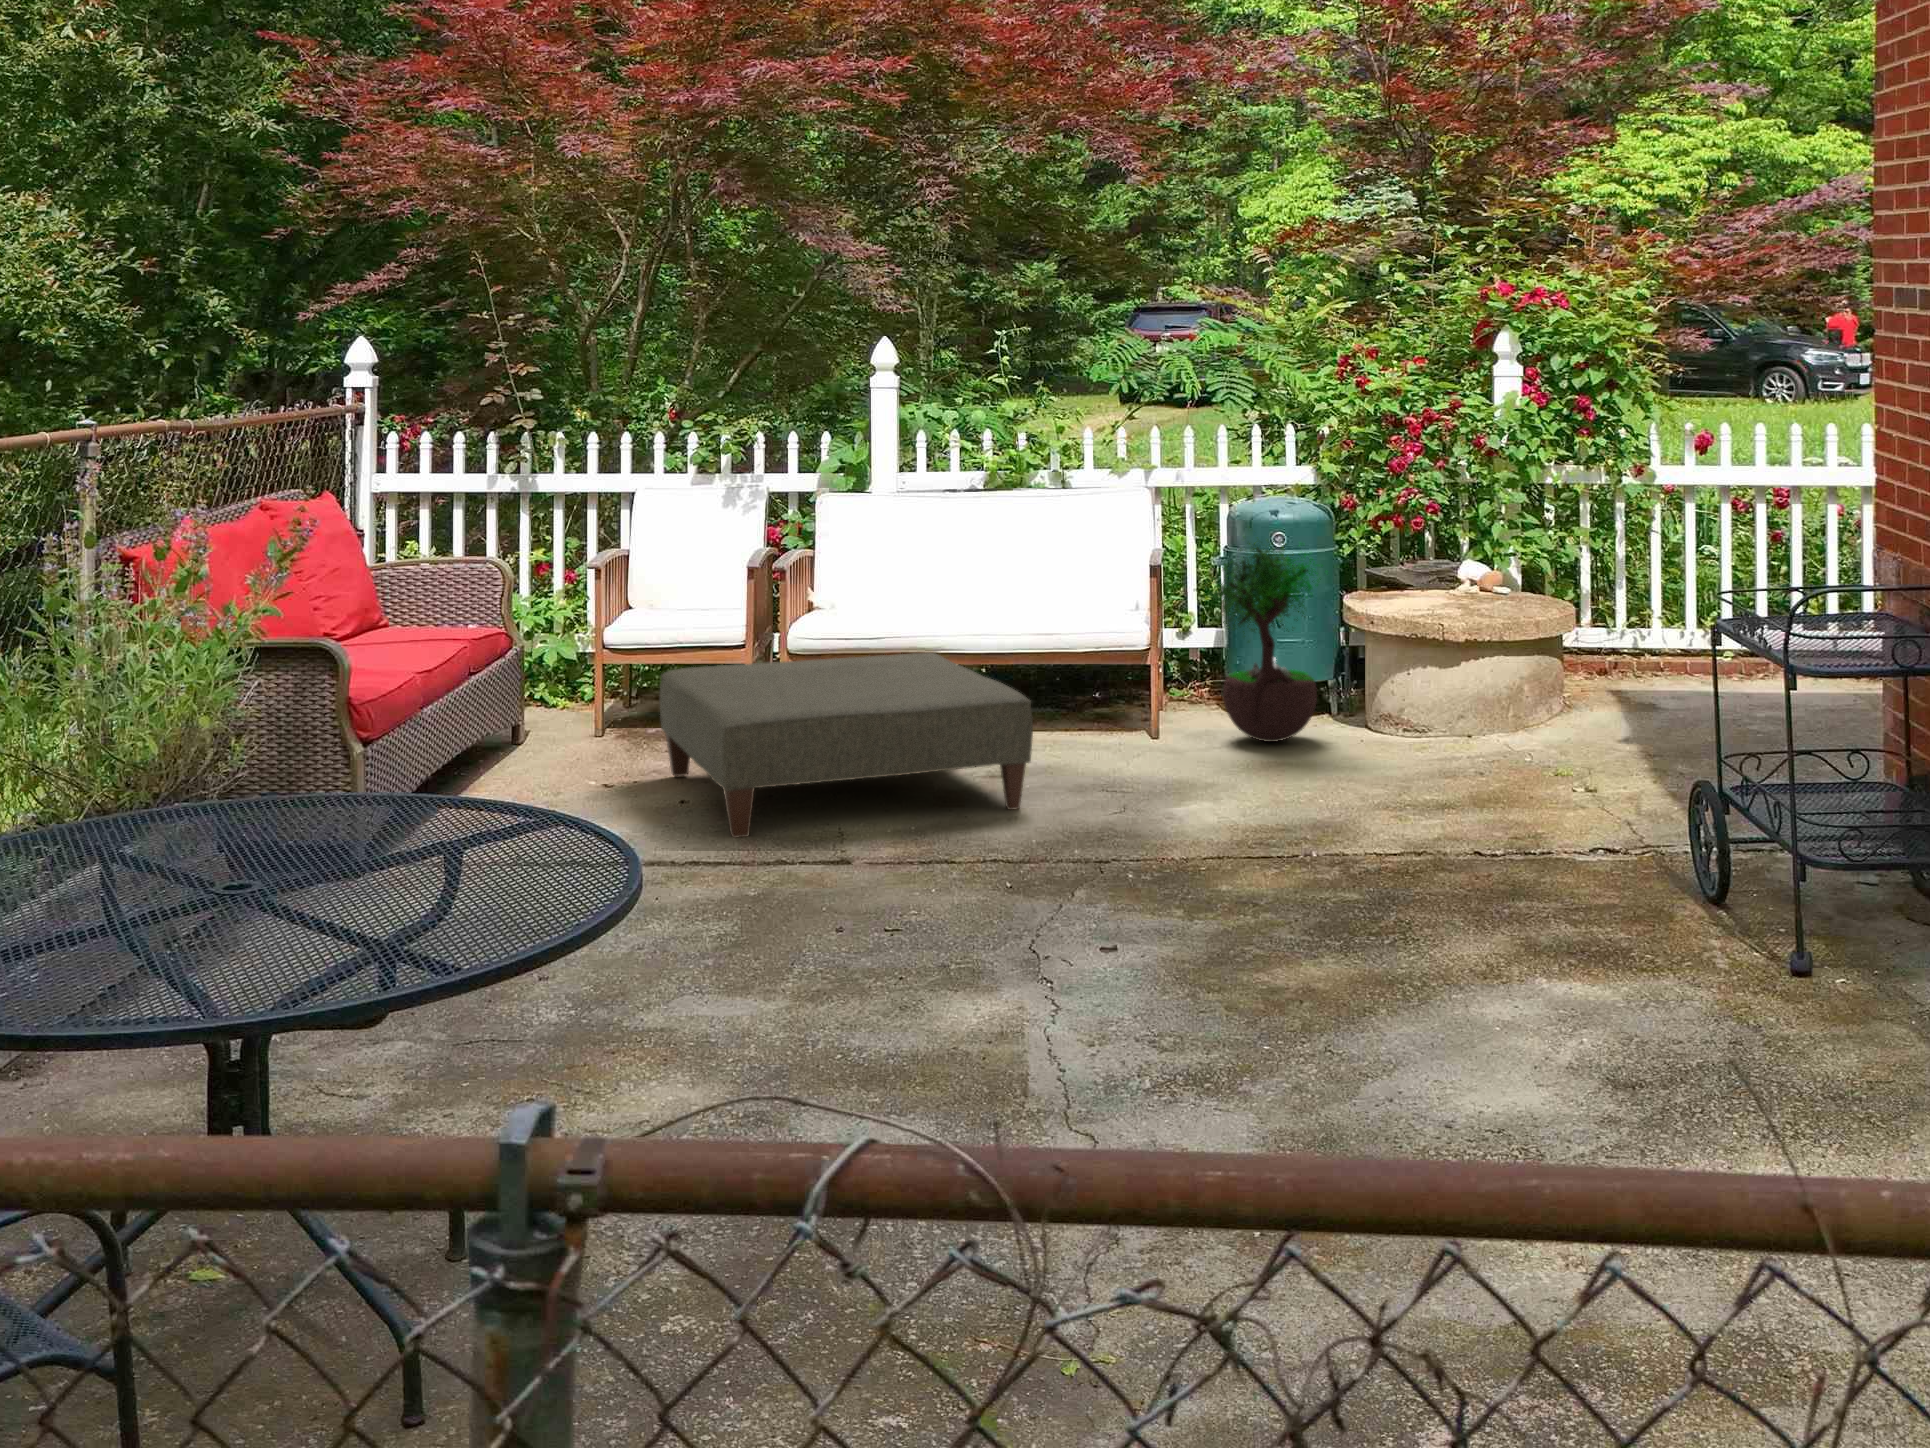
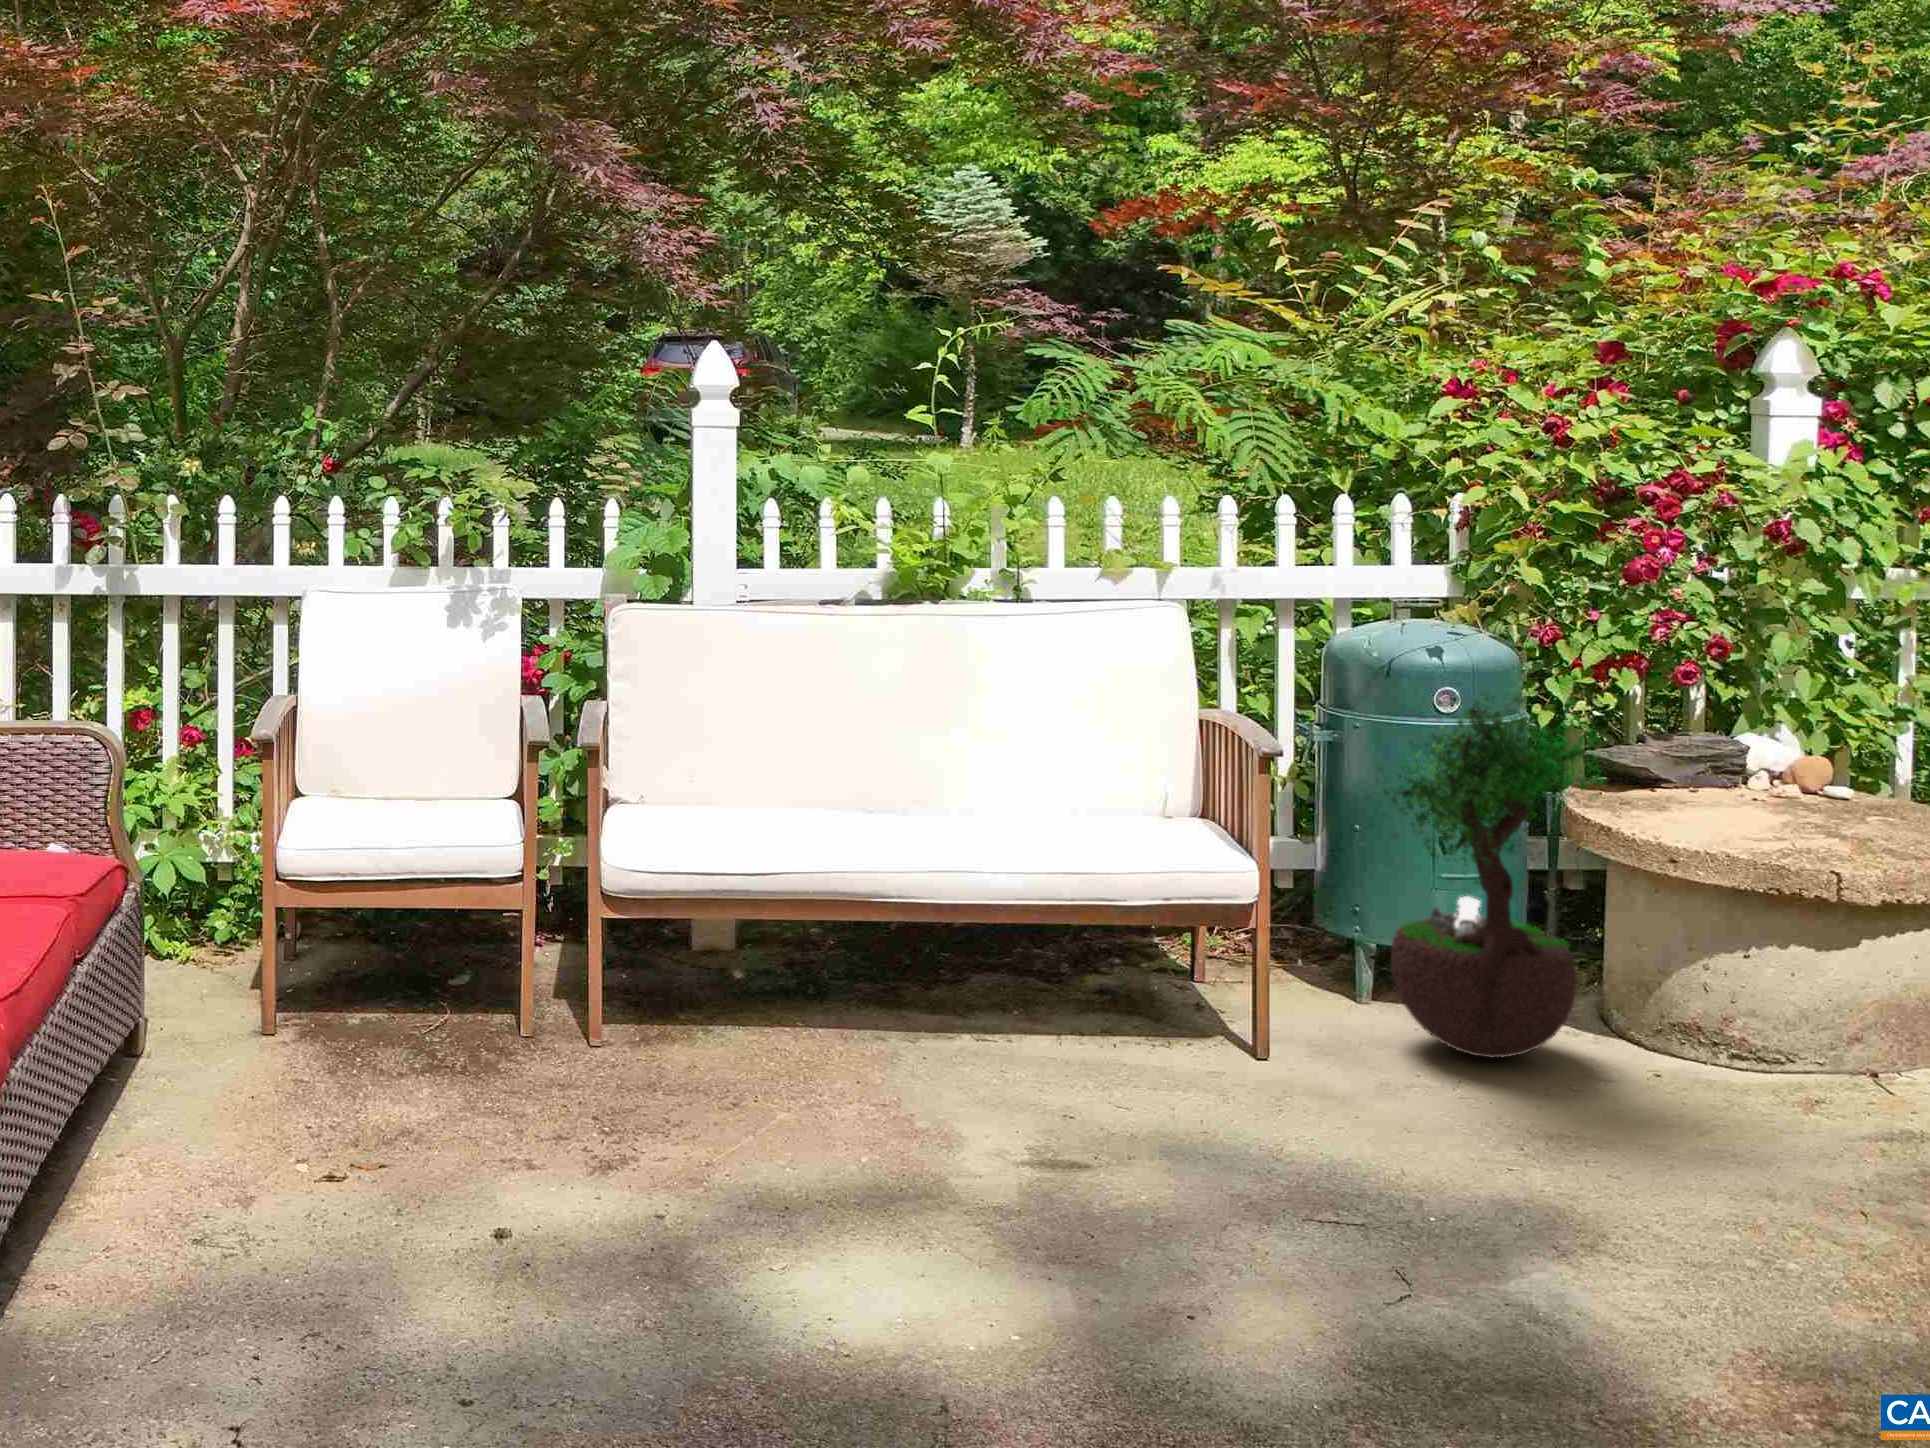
ottoman: present [659,652,1033,838] -> none [435,901,1244,1374]

